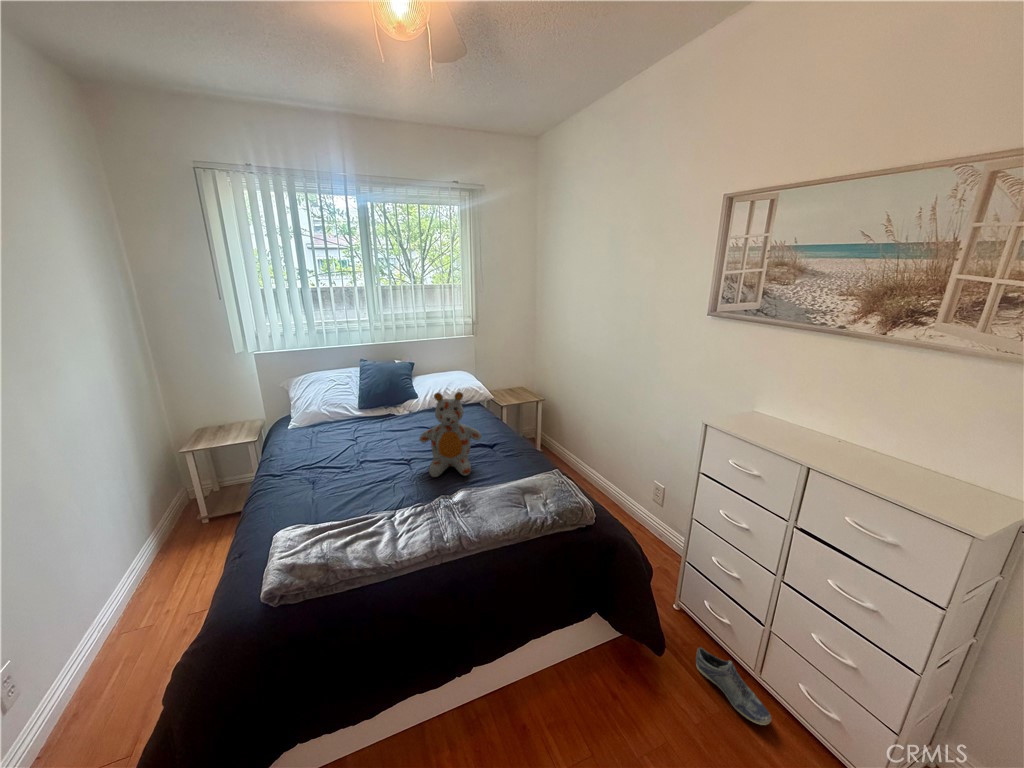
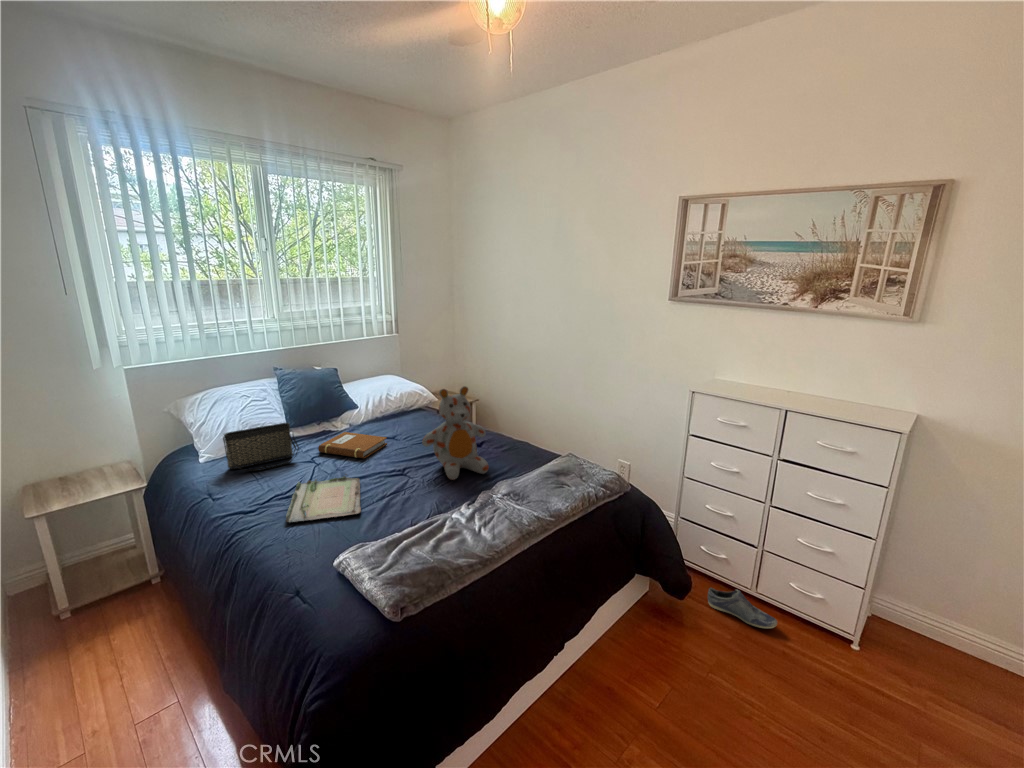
handbag: none [290,406,346,442] -> present [223,423,299,471]
notebook: none [363,418,419,444] -> present [318,432,387,458]
tray: none [282,455,367,495] -> present [286,476,361,523]

